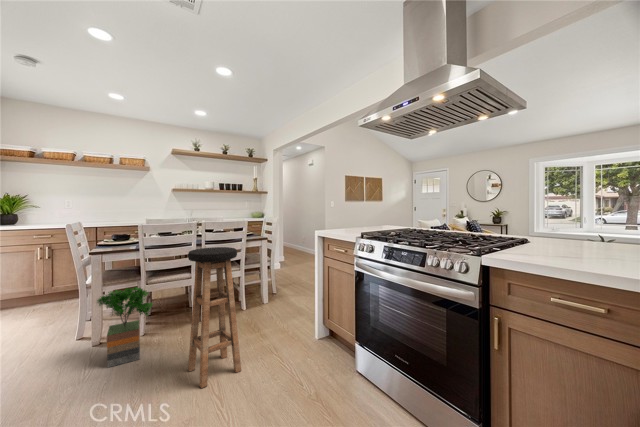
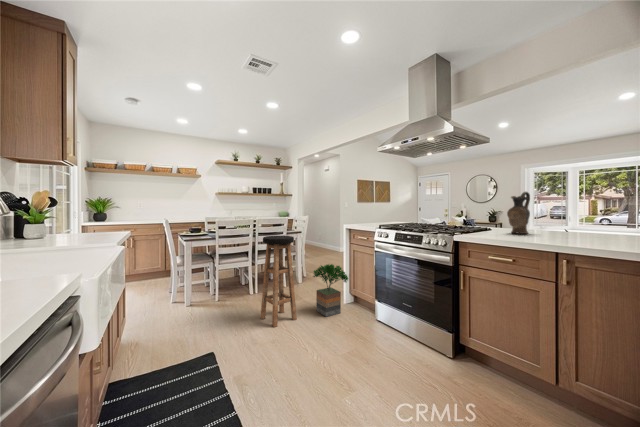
ceramic pitcher: none [568,177,610,250] -> present [507,192,530,234]
potted tree: present [97,287,152,367] -> present [313,264,348,317]

